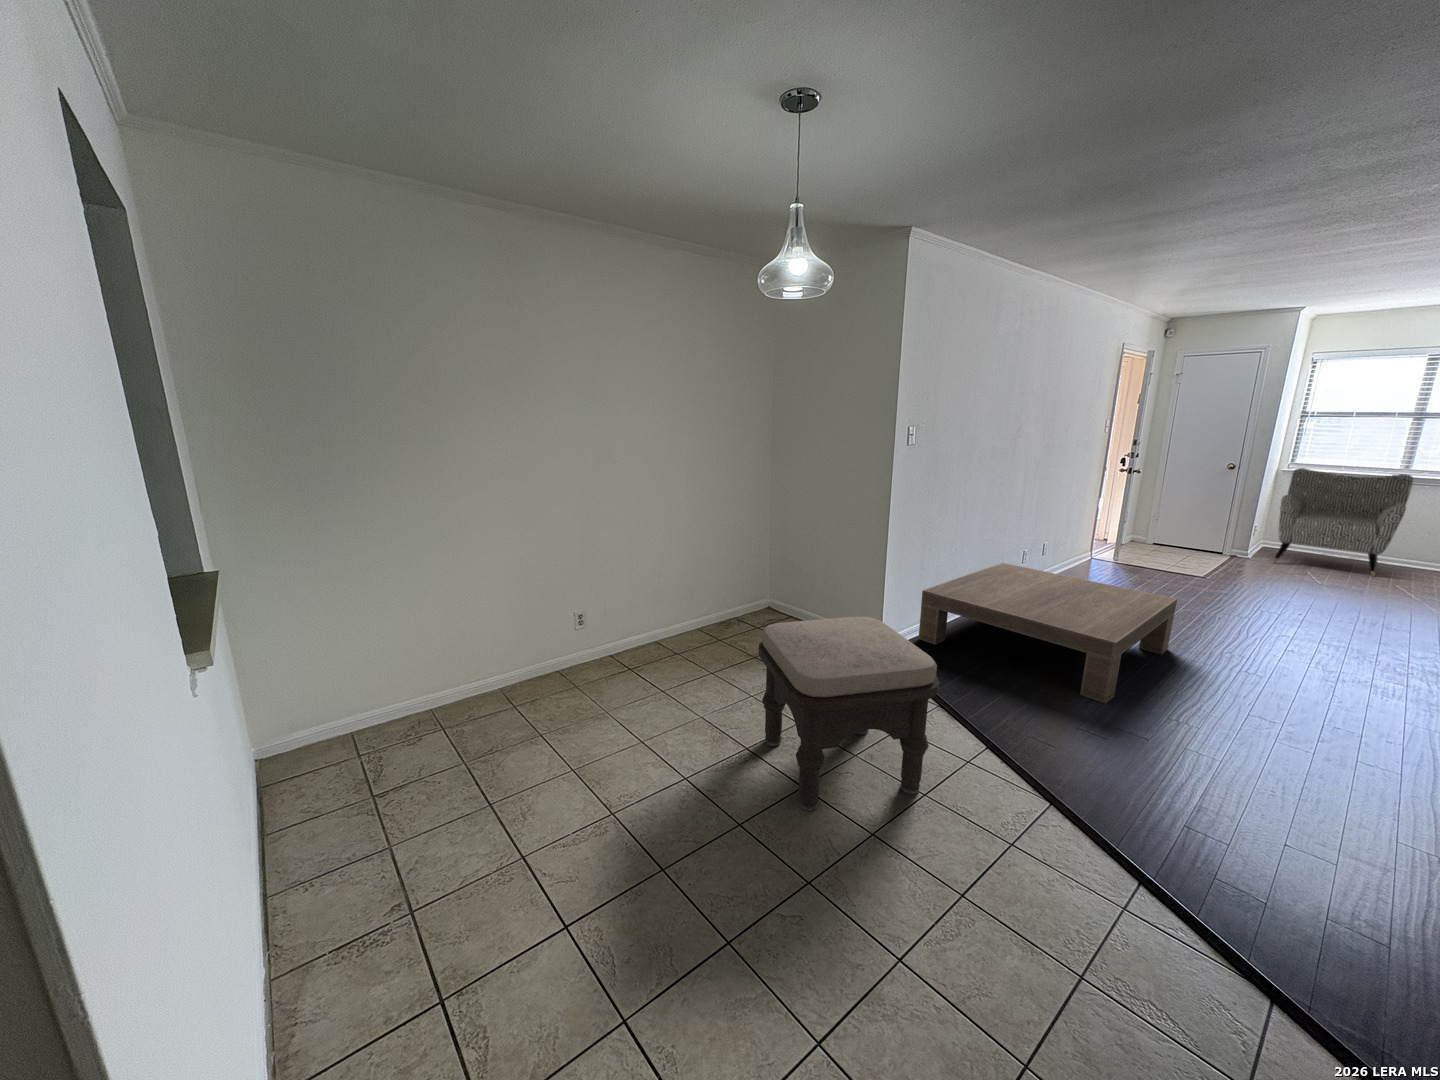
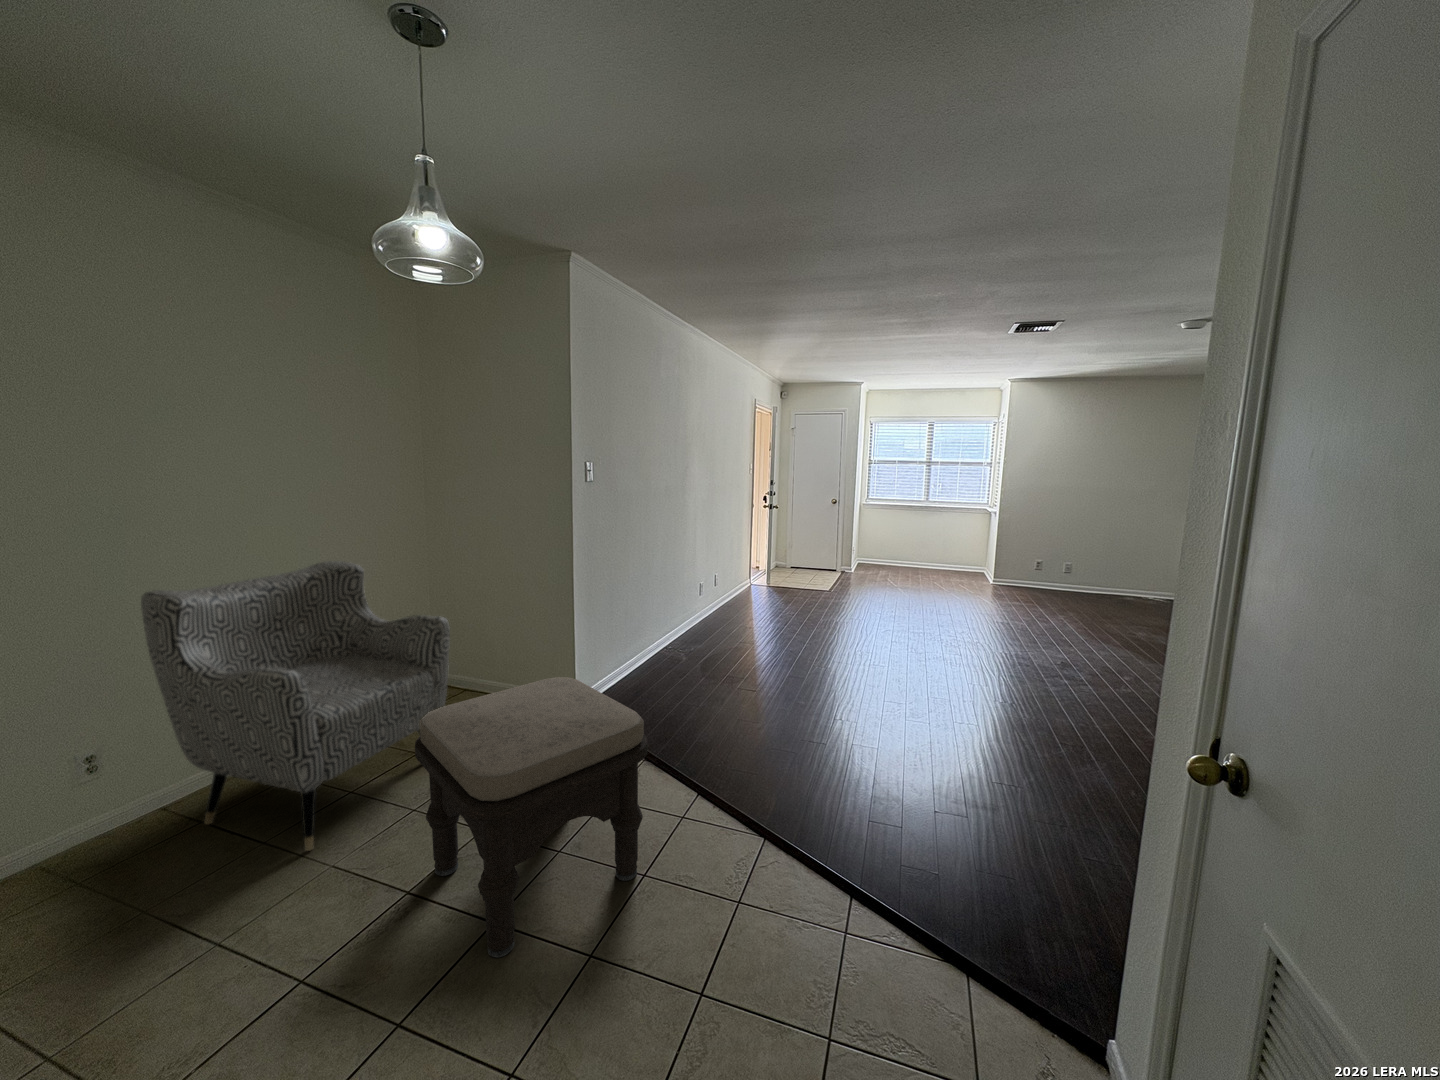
armchair: present [1274,468,1413,576] -> present [141,561,450,851]
coffee table: present [919,563,1177,704] -> none [615,596,823,717]

